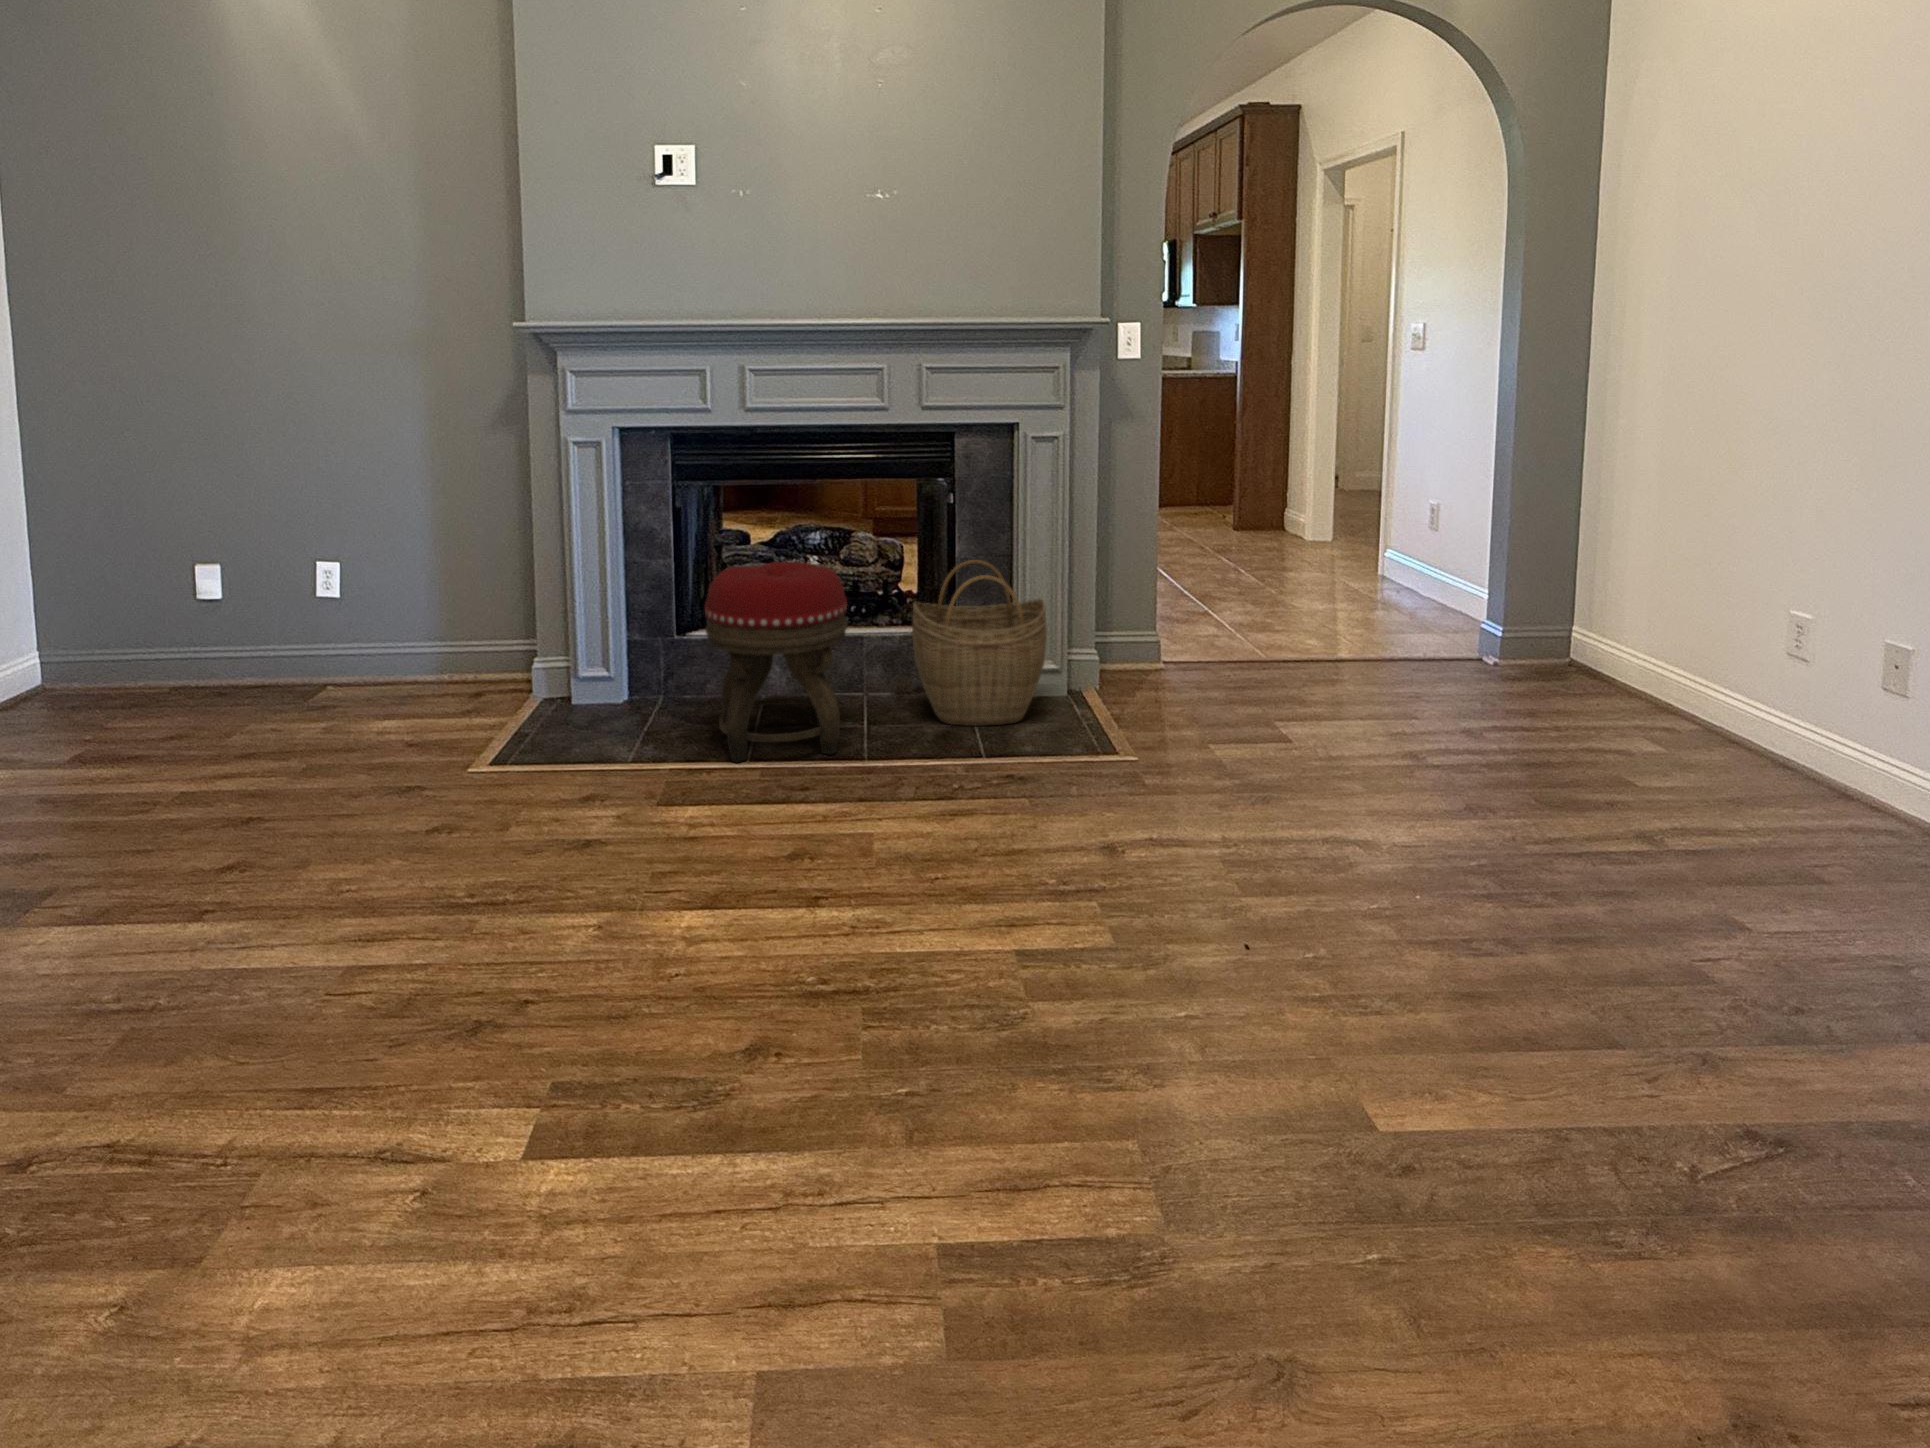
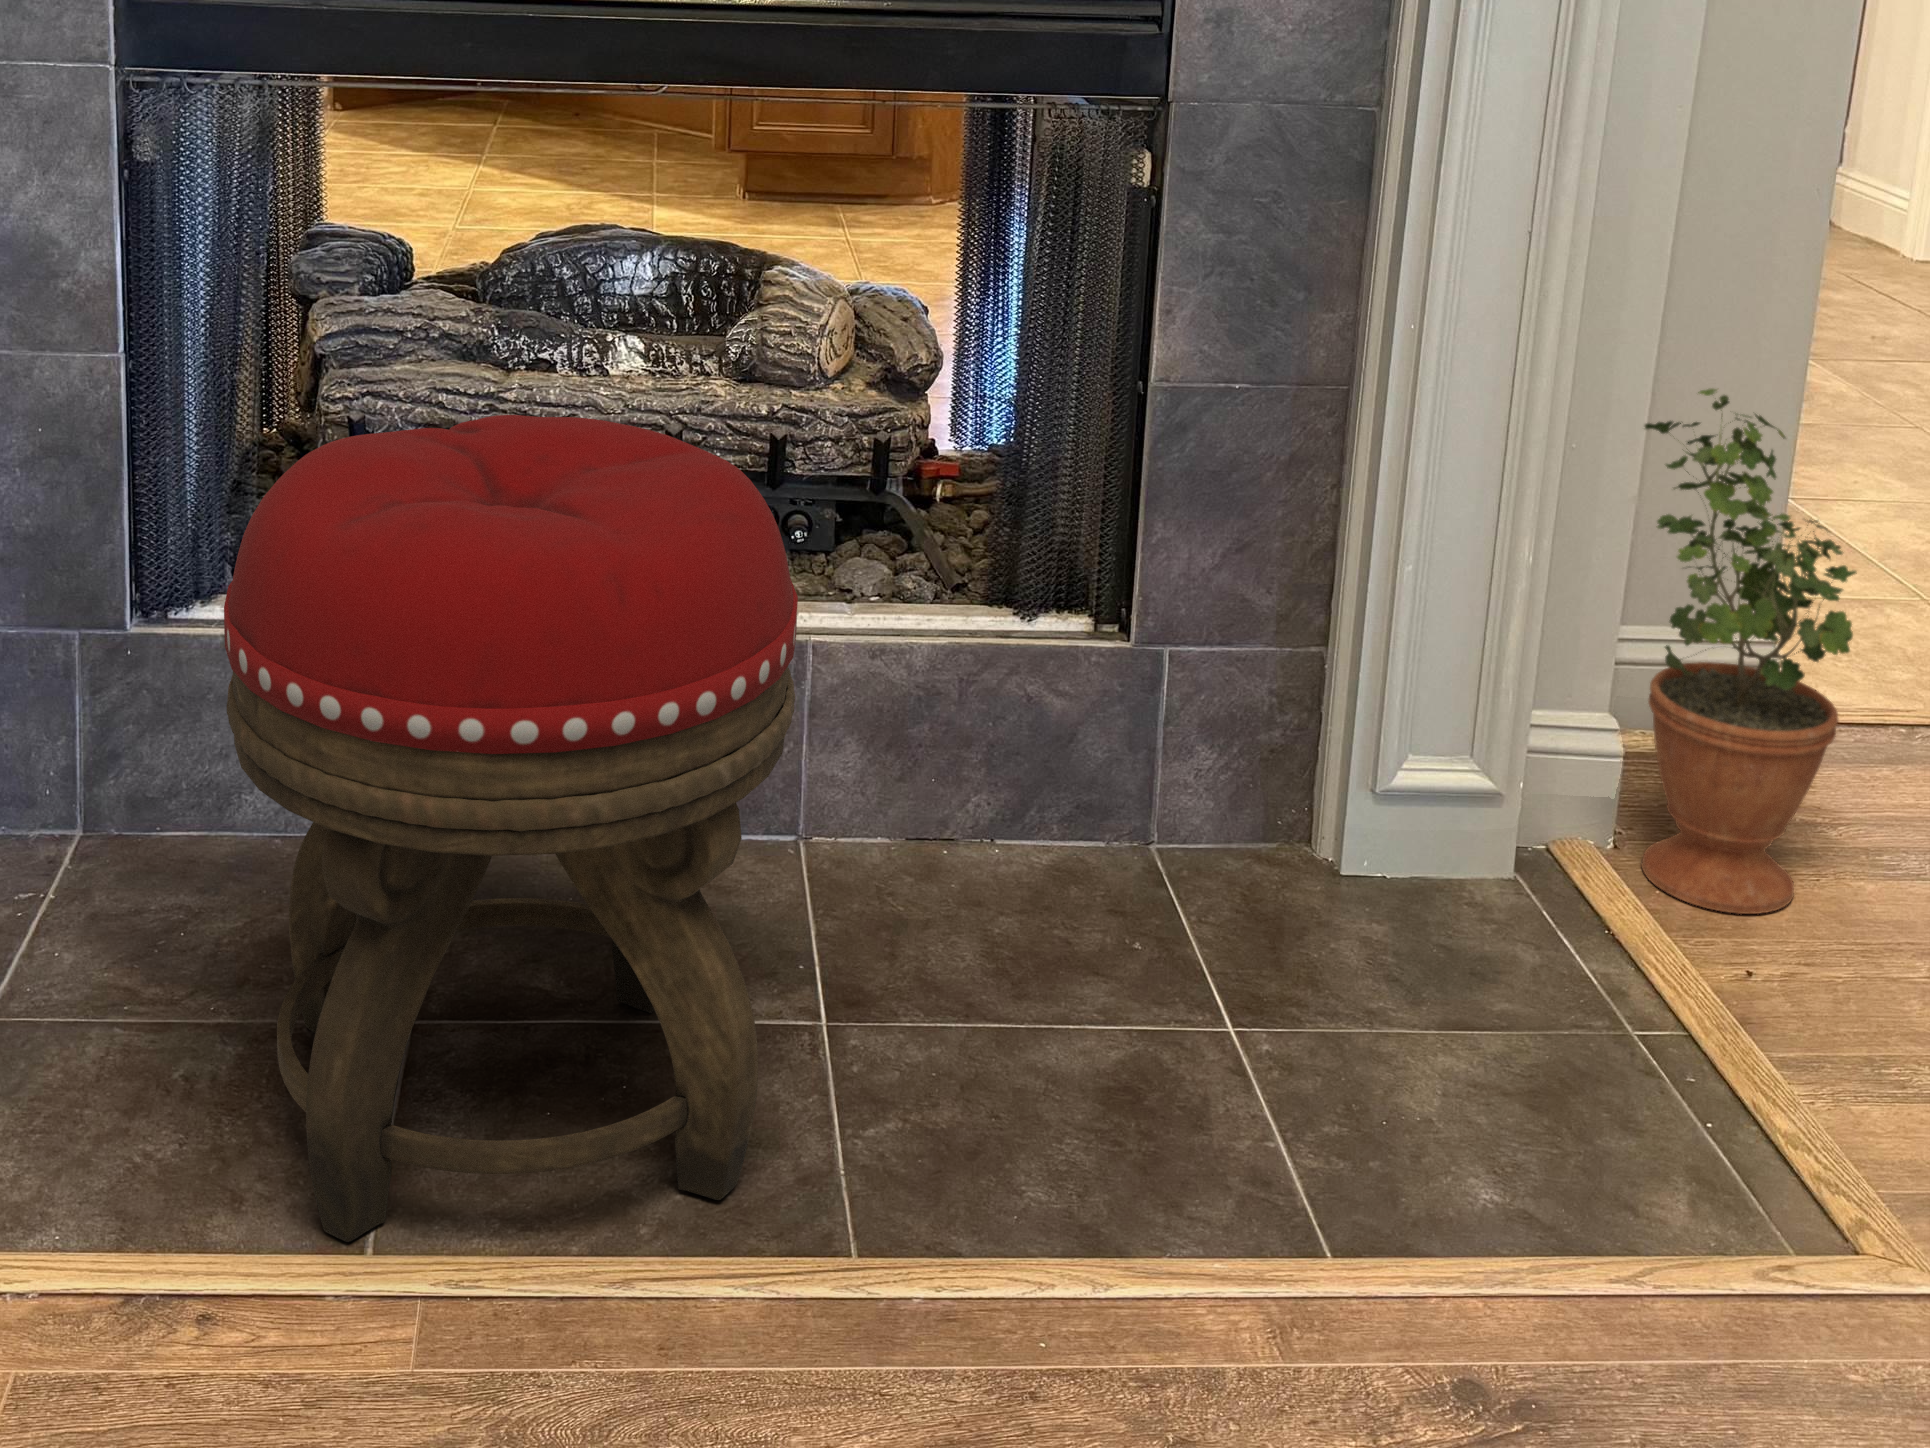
potted plant: none [1095,553,1153,702] -> present [1641,389,1857,914]
woven basket: present [912,560,1047,726] -> none [1006,404,1523,1033]

